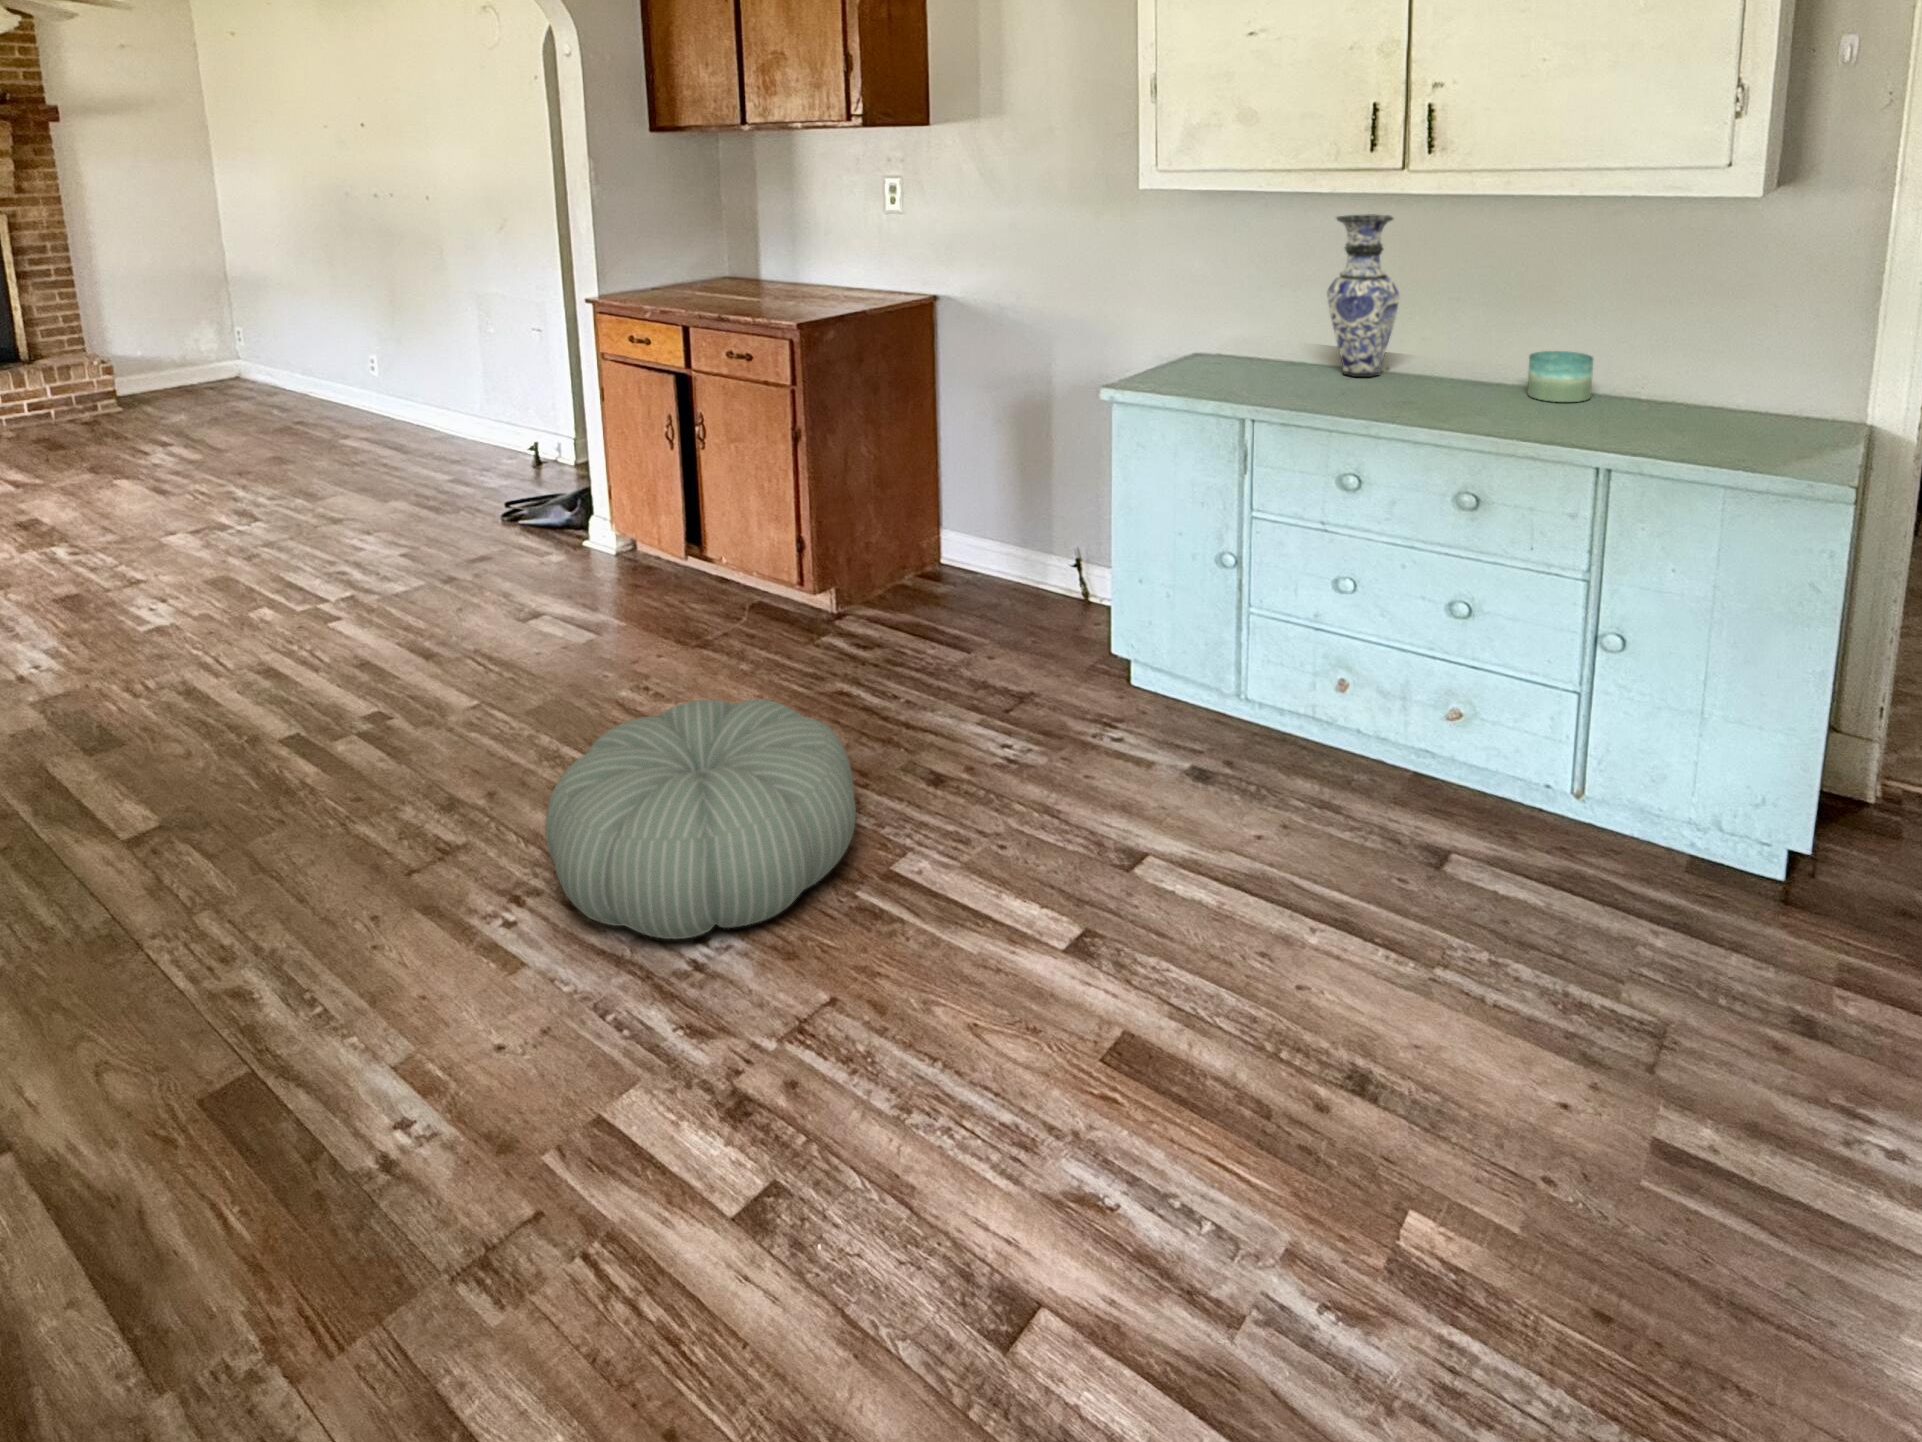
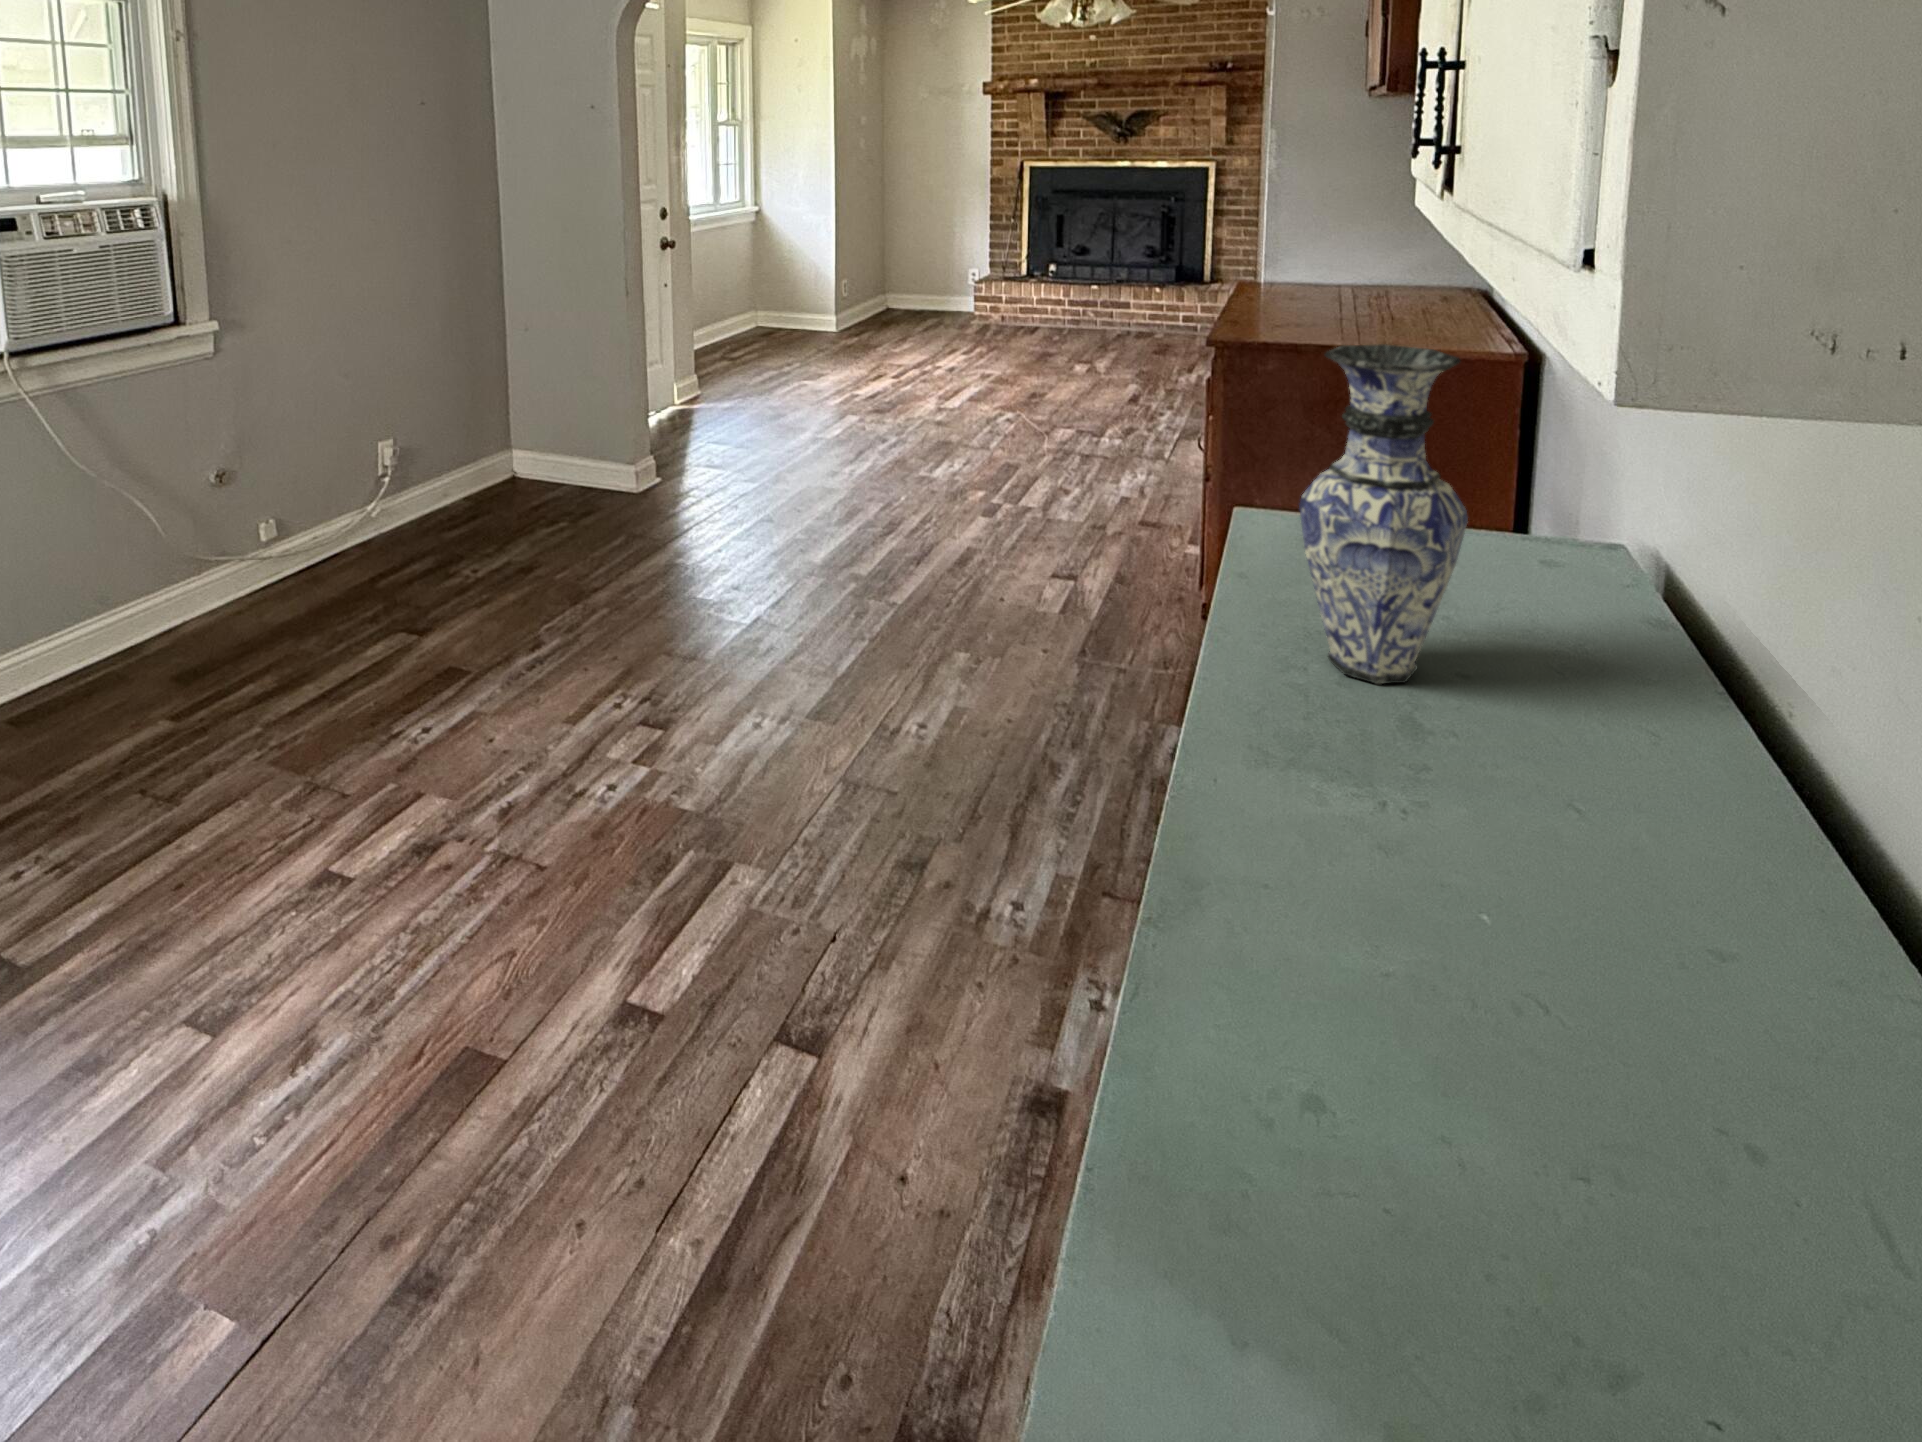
candle: present [1528,351,1593,402] -> none [1297,756,1478,941]
pouf: present [545,699,856,939] -> none [586,623,851,820]

